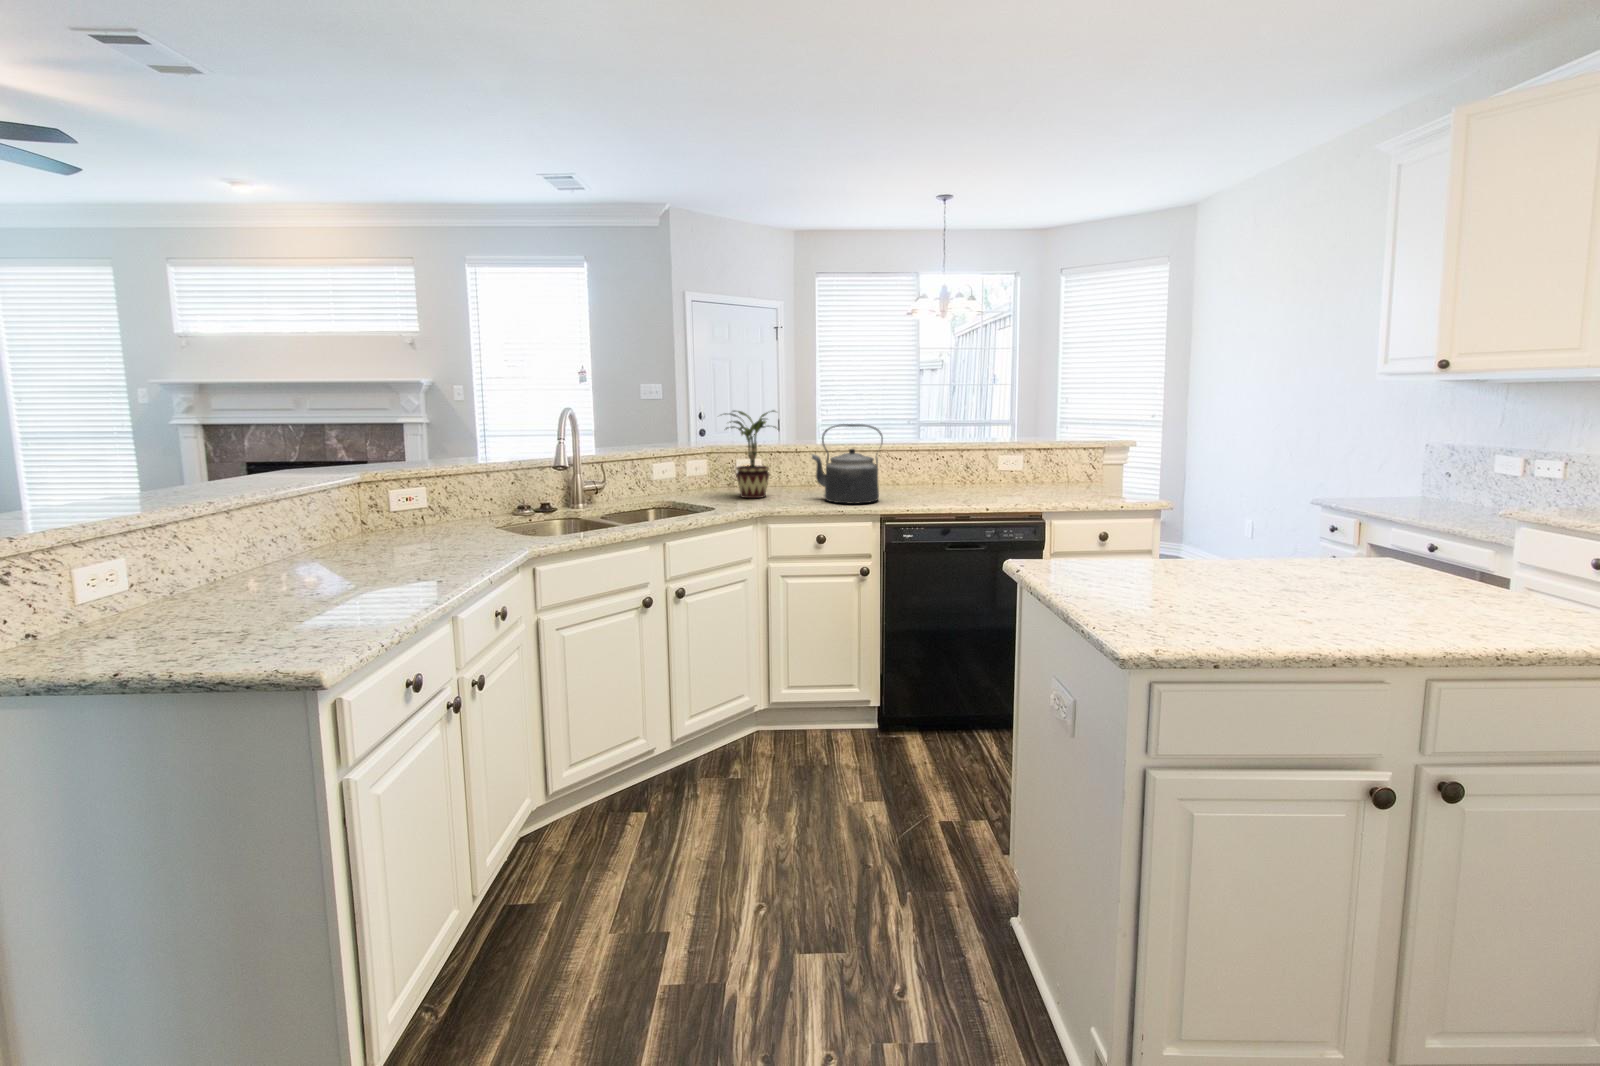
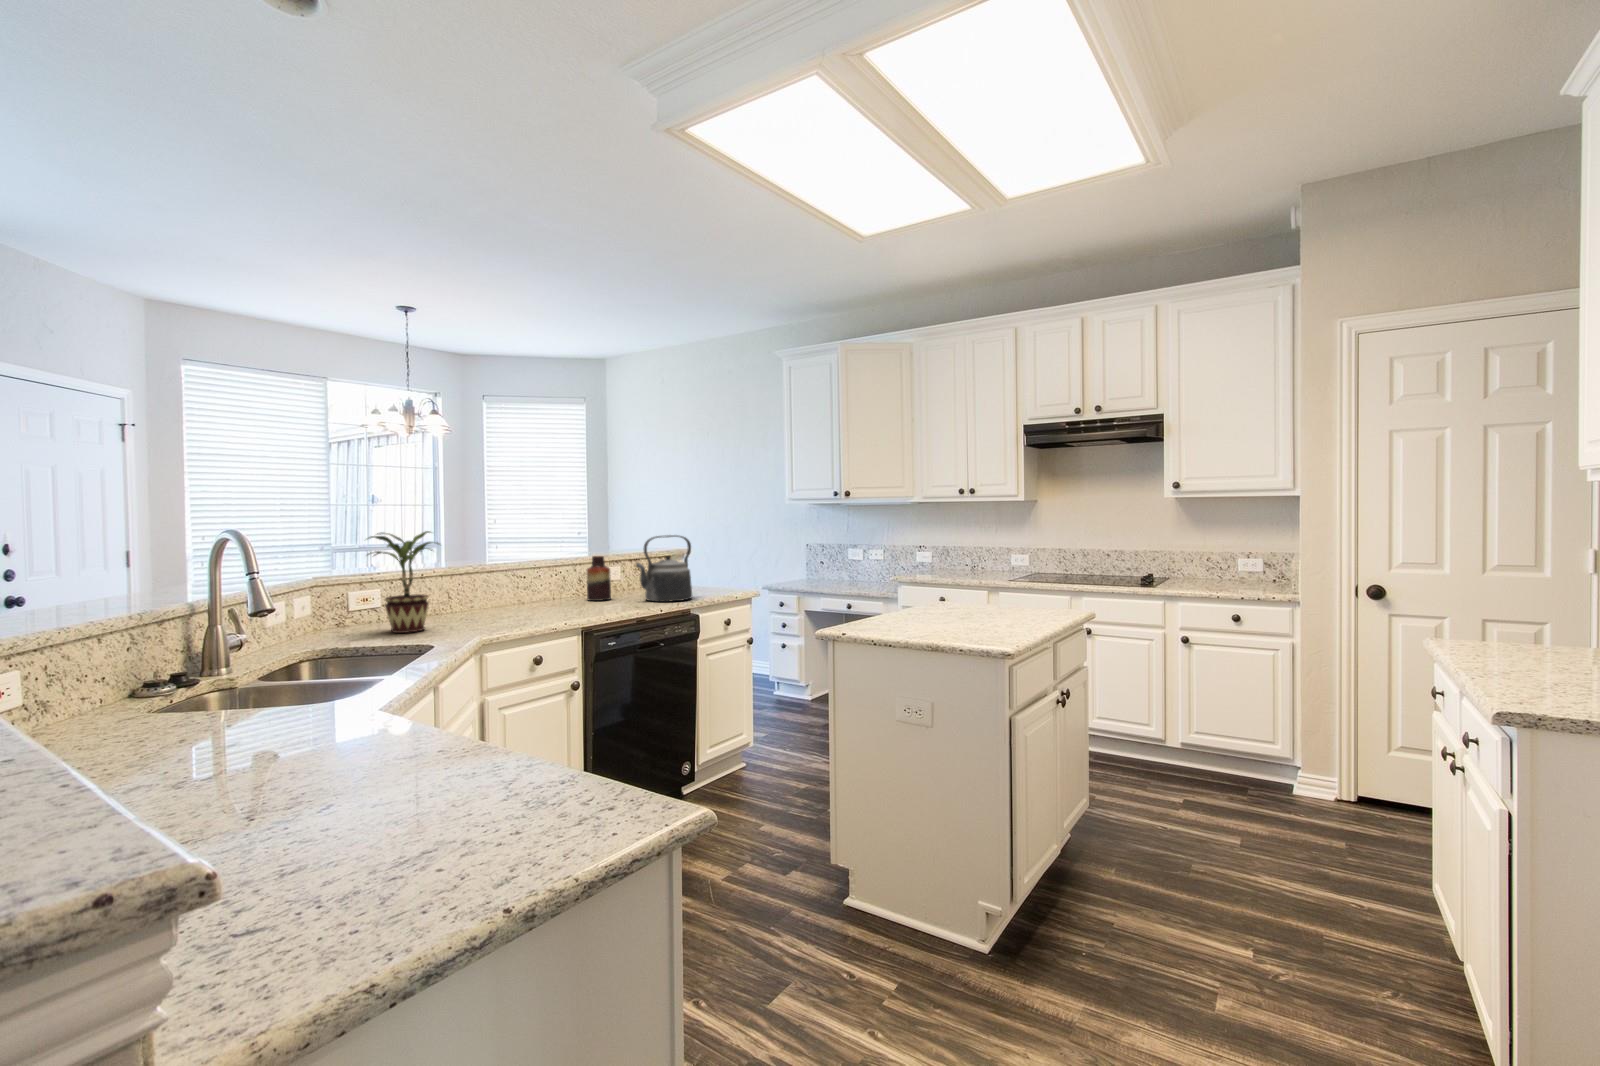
kettle: present [812,424,883,504] -> present [636,535,692,602]
vase: none [965,443,992,492] -> present [586,556,611,601]

